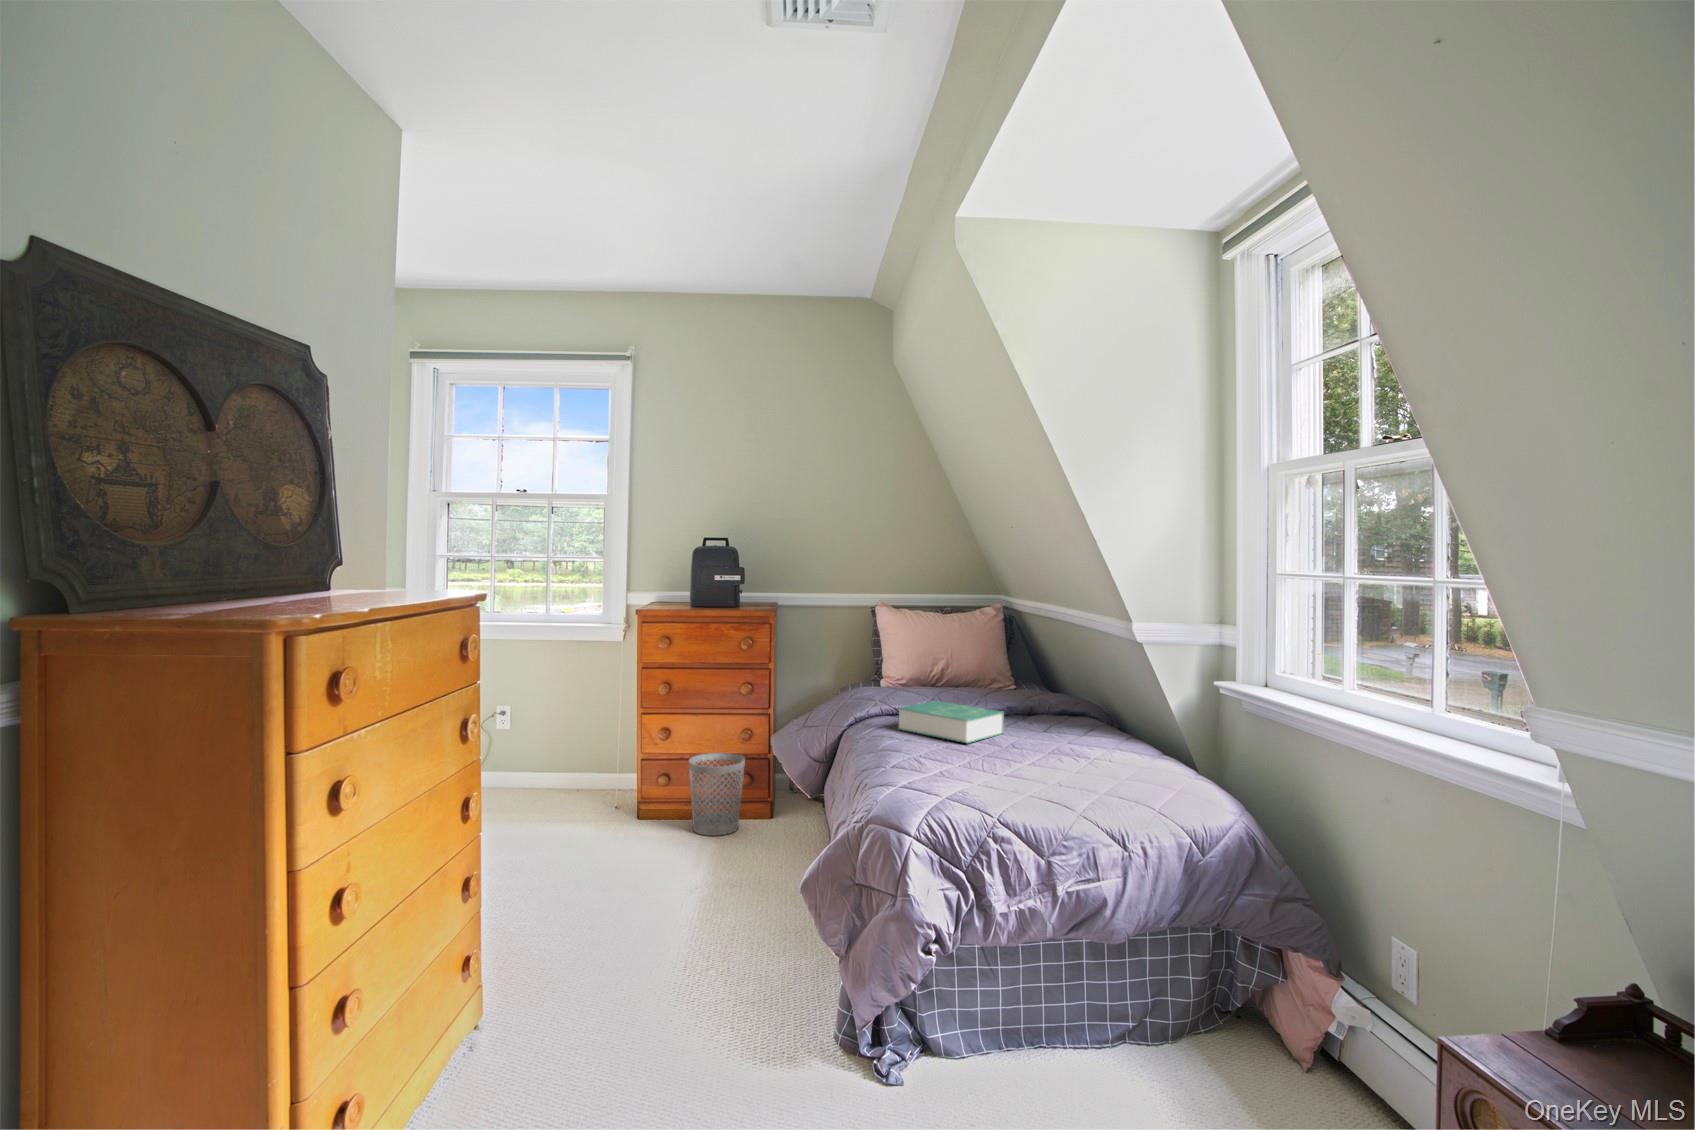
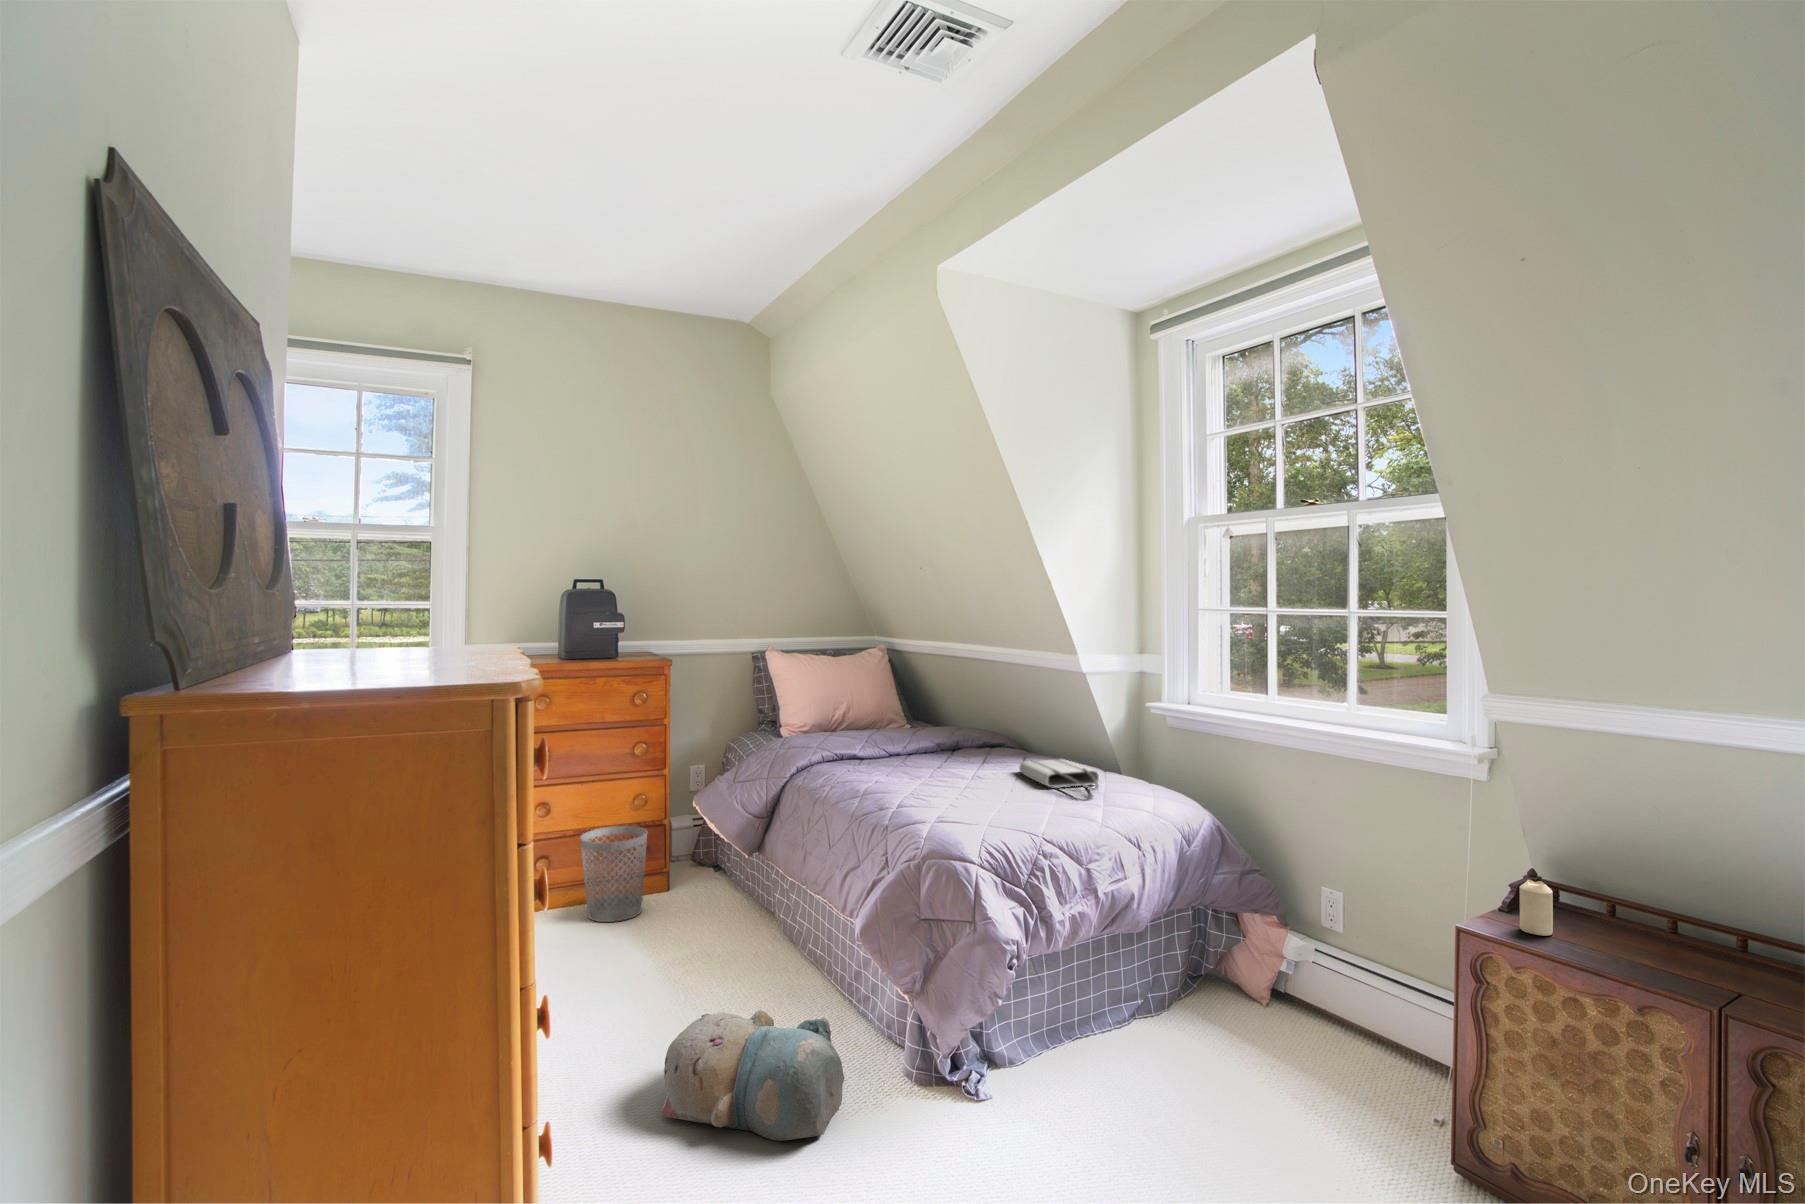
book: present [898,701,1004,743] -> none [855,741,957,778]
tote bag: none [1059,737,1132,776] -> present [1020,759,1099,790]
plush toy: none [606,933,759,1074] -> present [661,1010,844,1141]
candle: none [1544,992,1598,1083] -> present [1520,880,1553,936]

